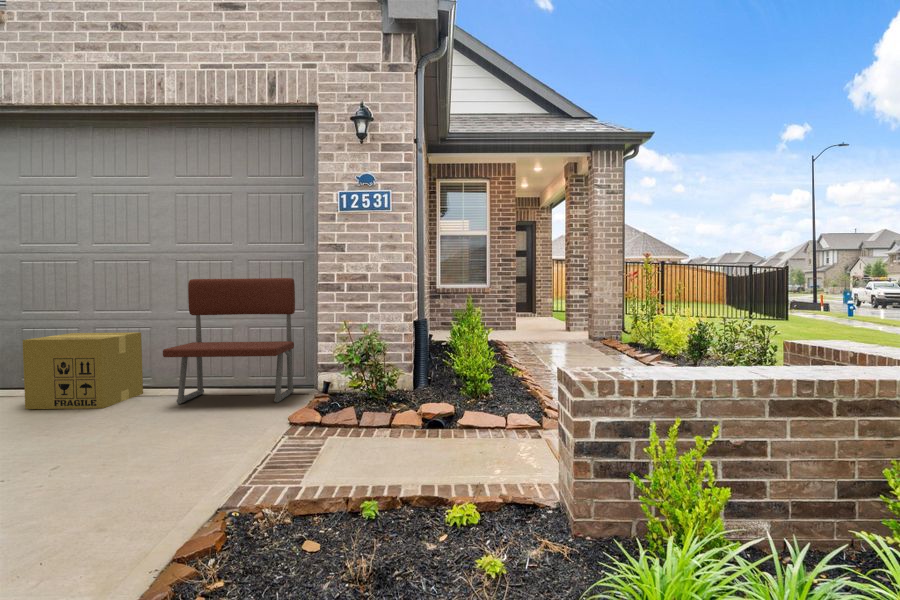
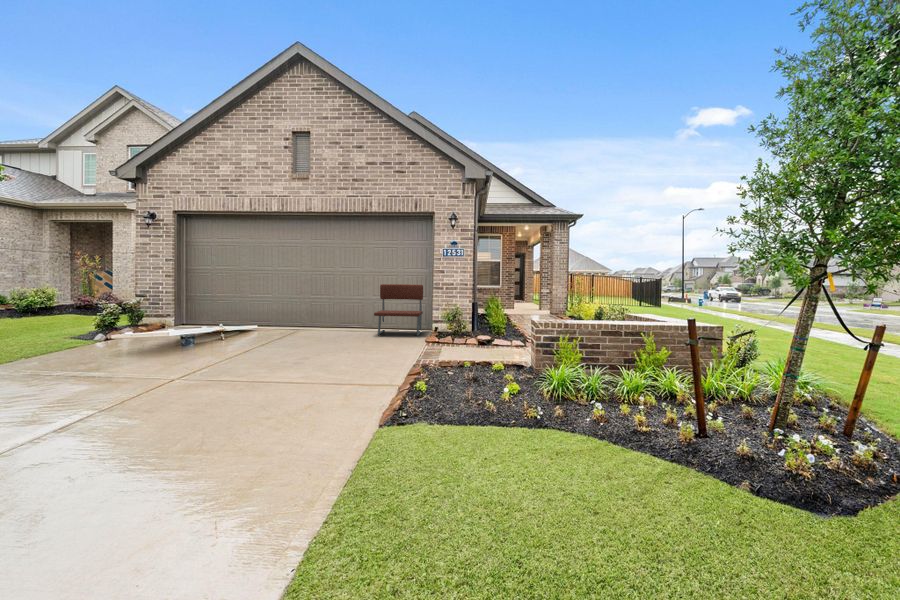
cardboard box: present [23,332,143,409] -> none [319,305,359,335]

